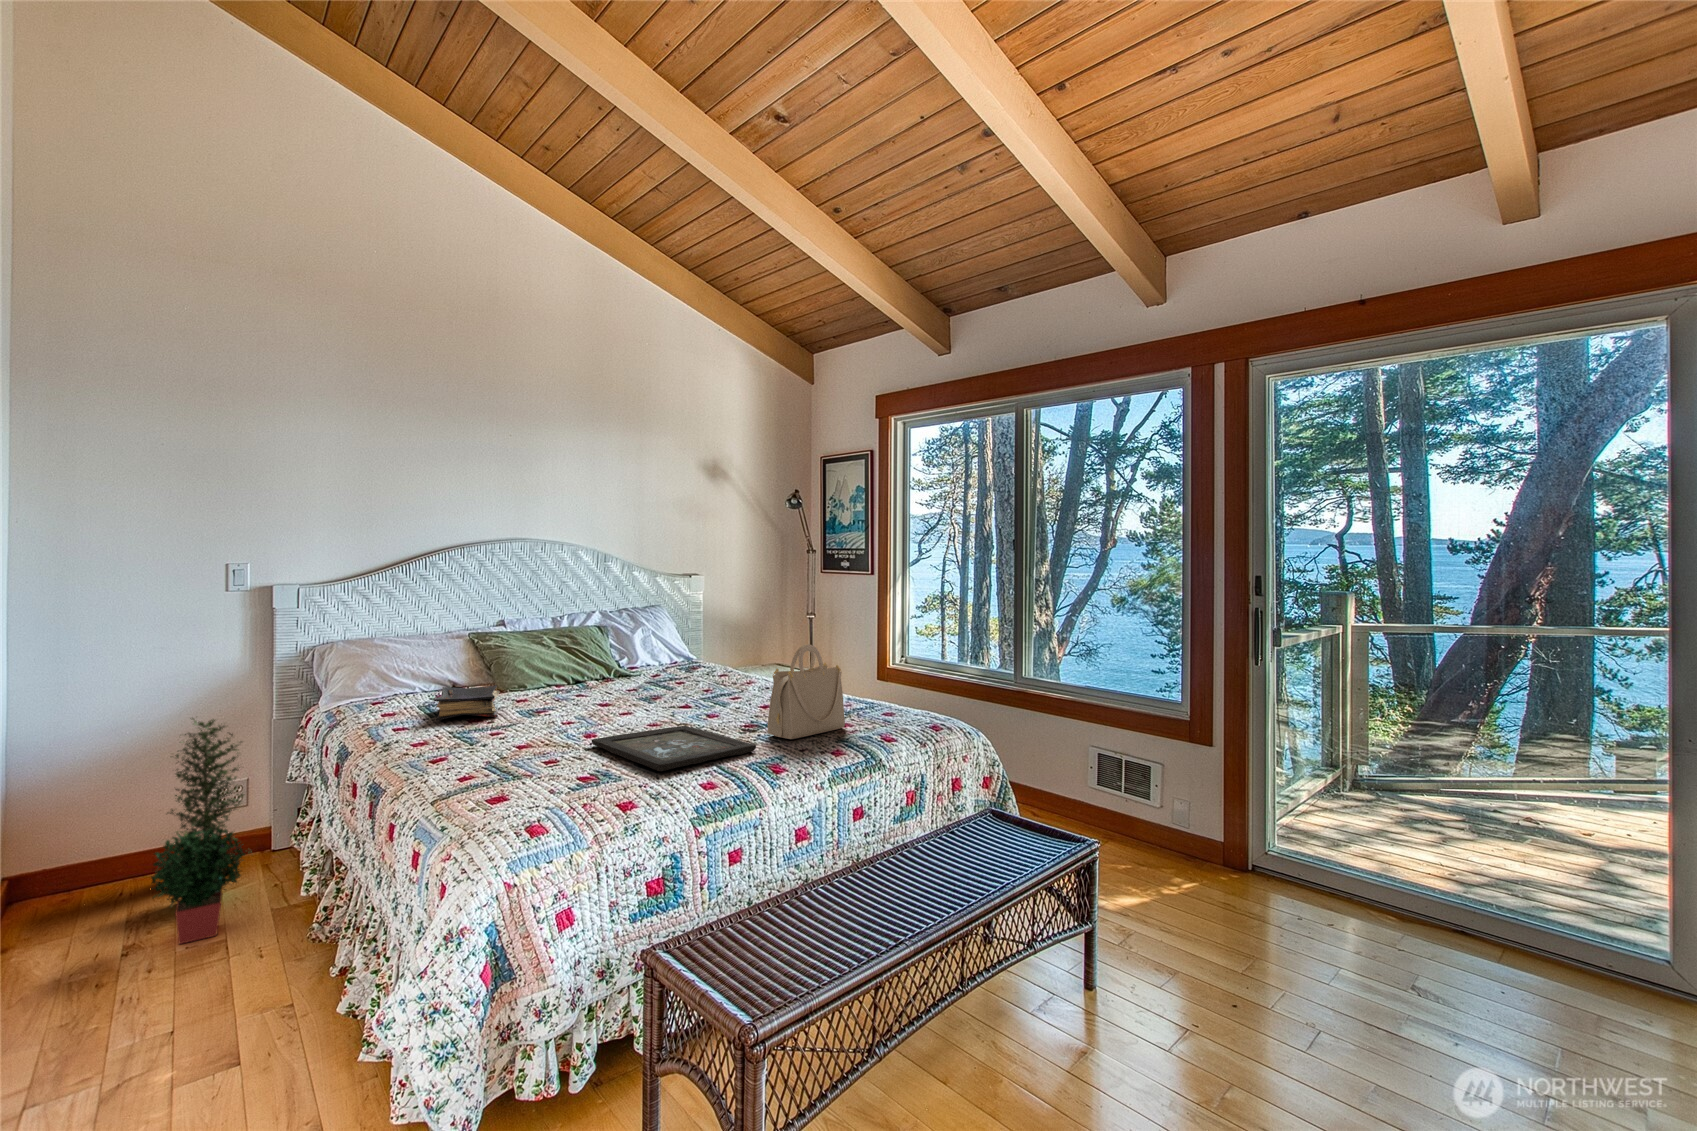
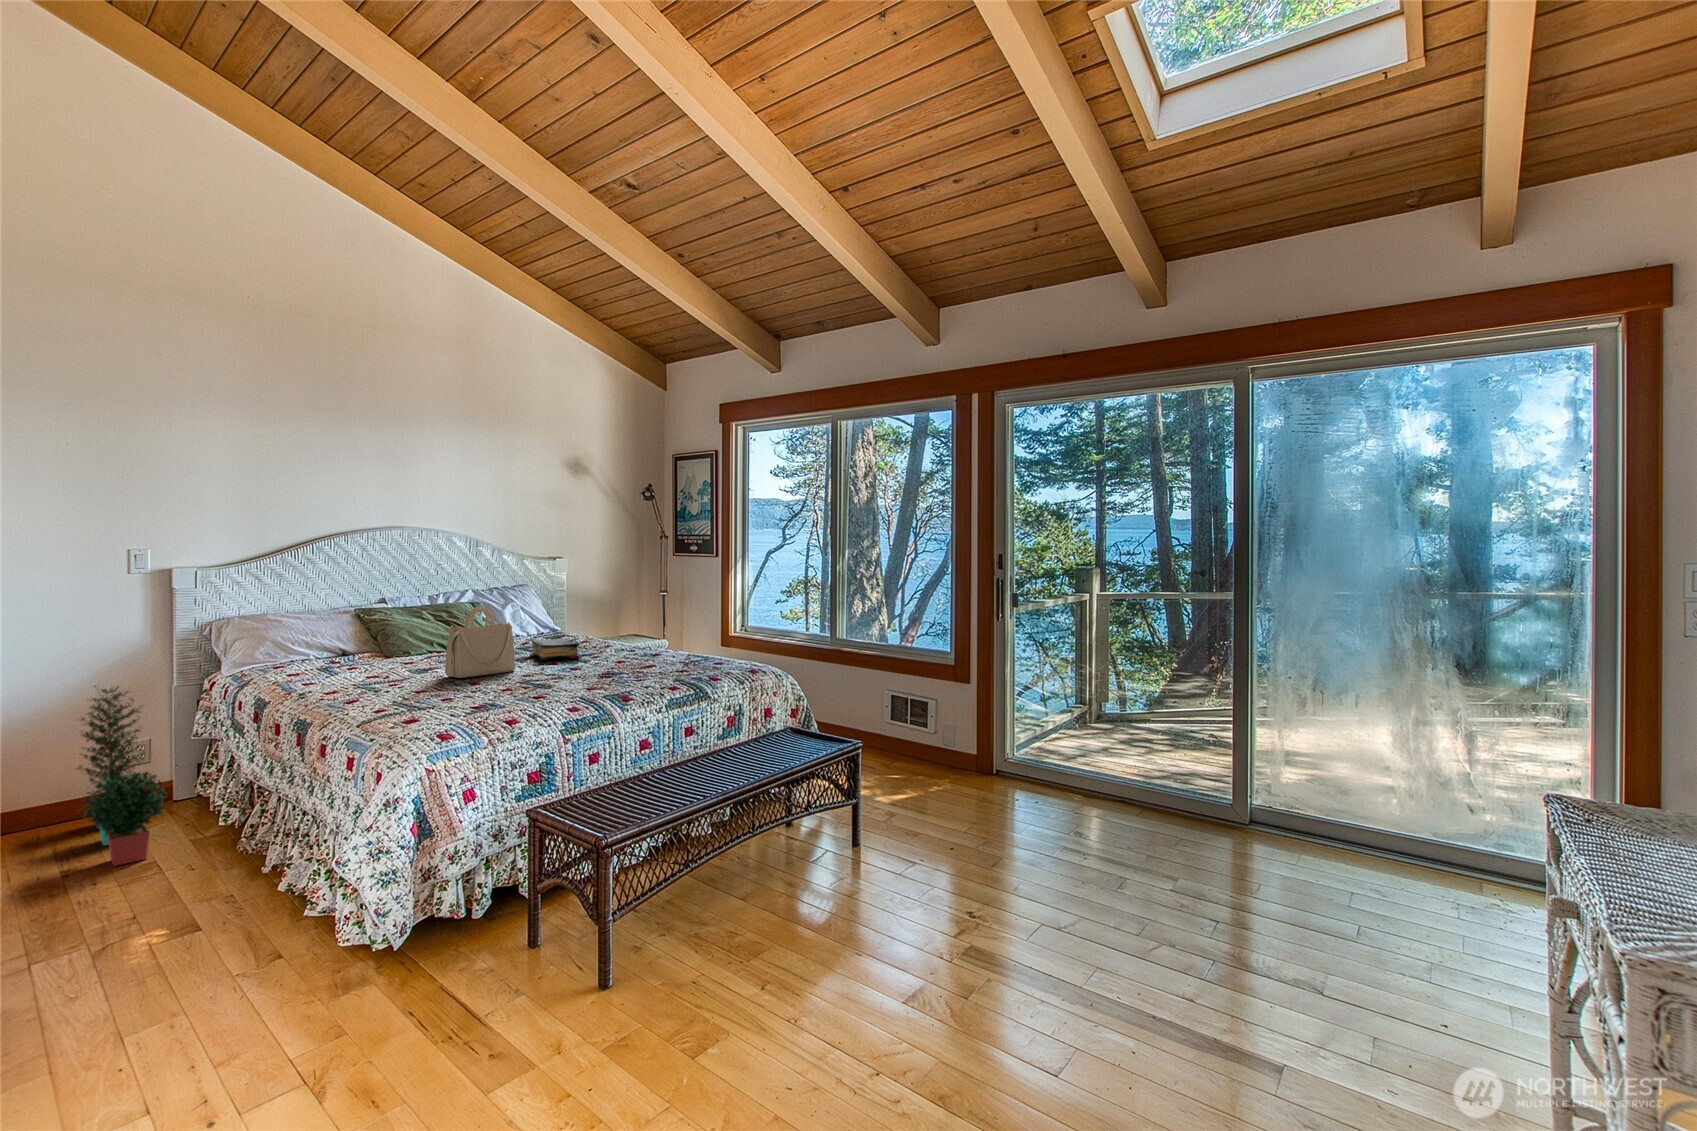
handbag: present [768,645,845,739] -> present [445,607,515,678]
book: present [434,685,500,721] -> present [530,638,581,660]
tray: present [591,725,756,771] -> none [477,675,610,702]

